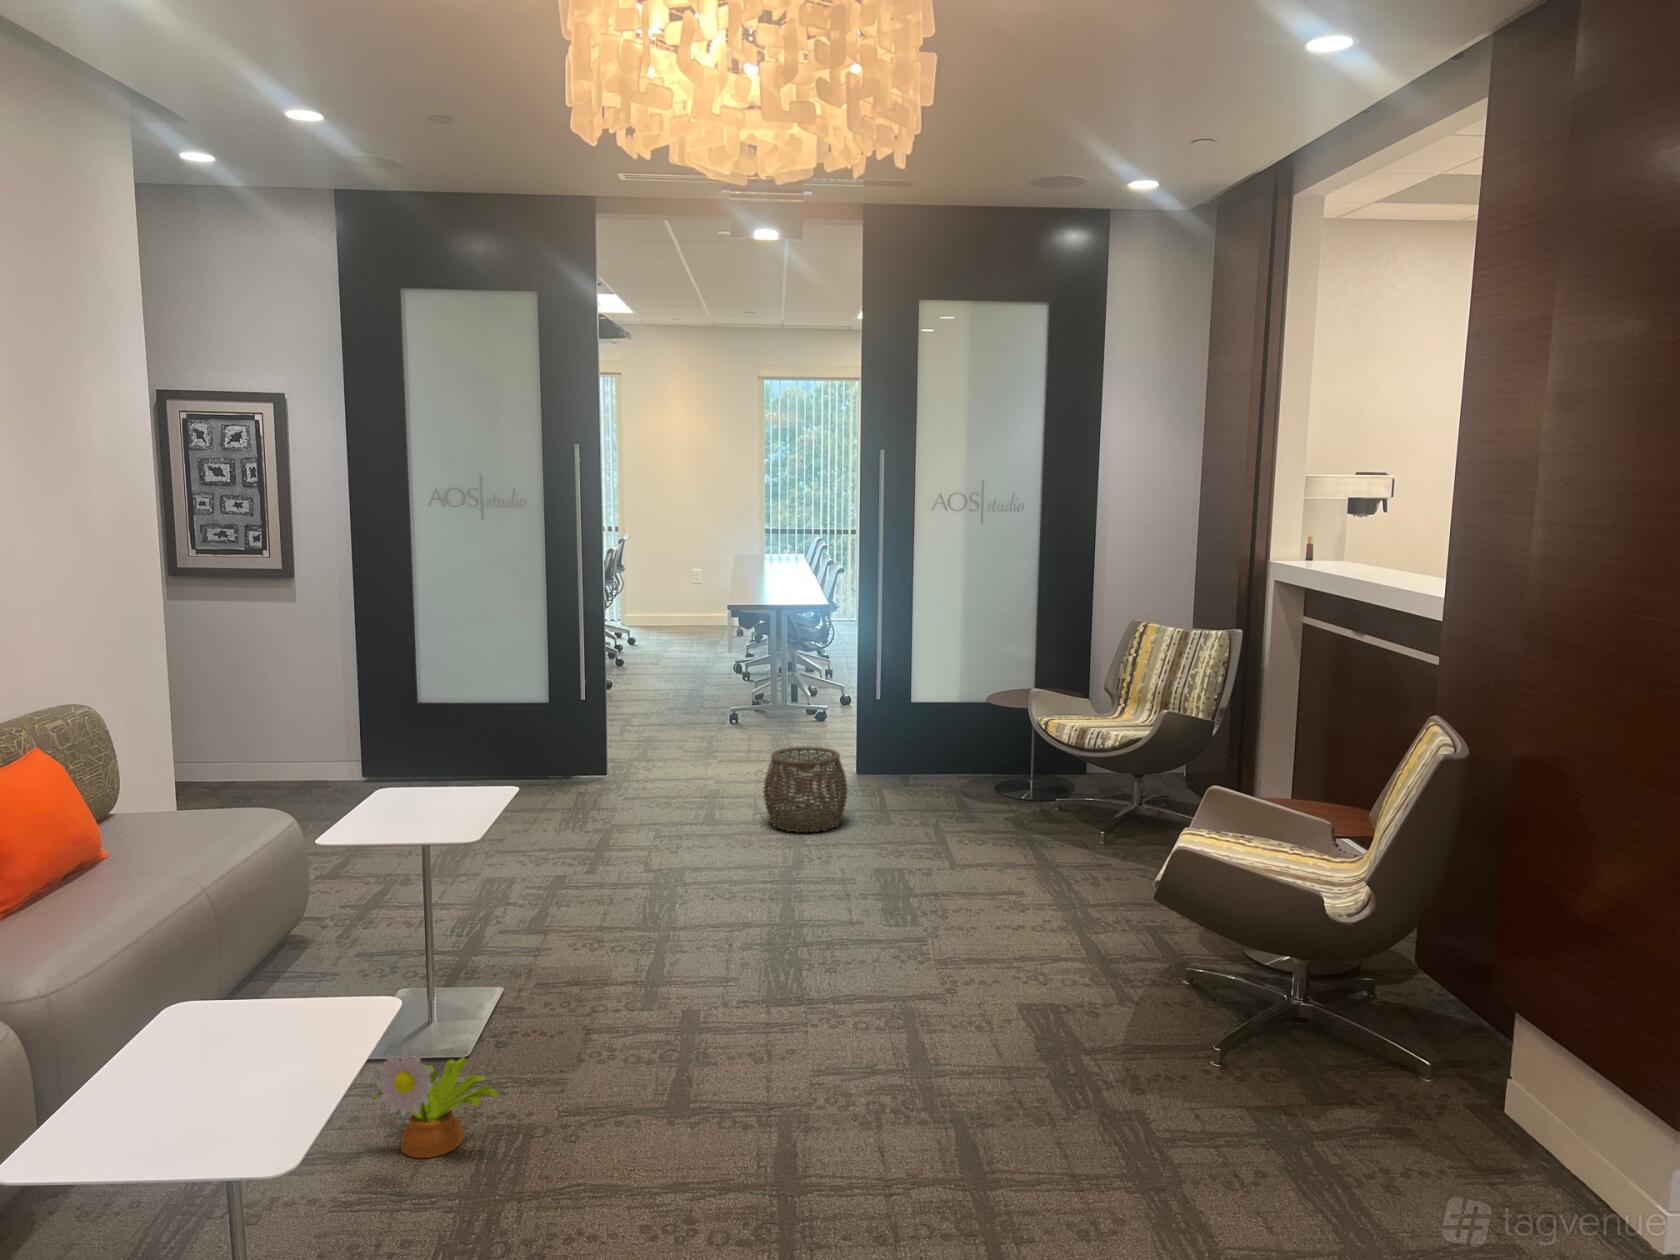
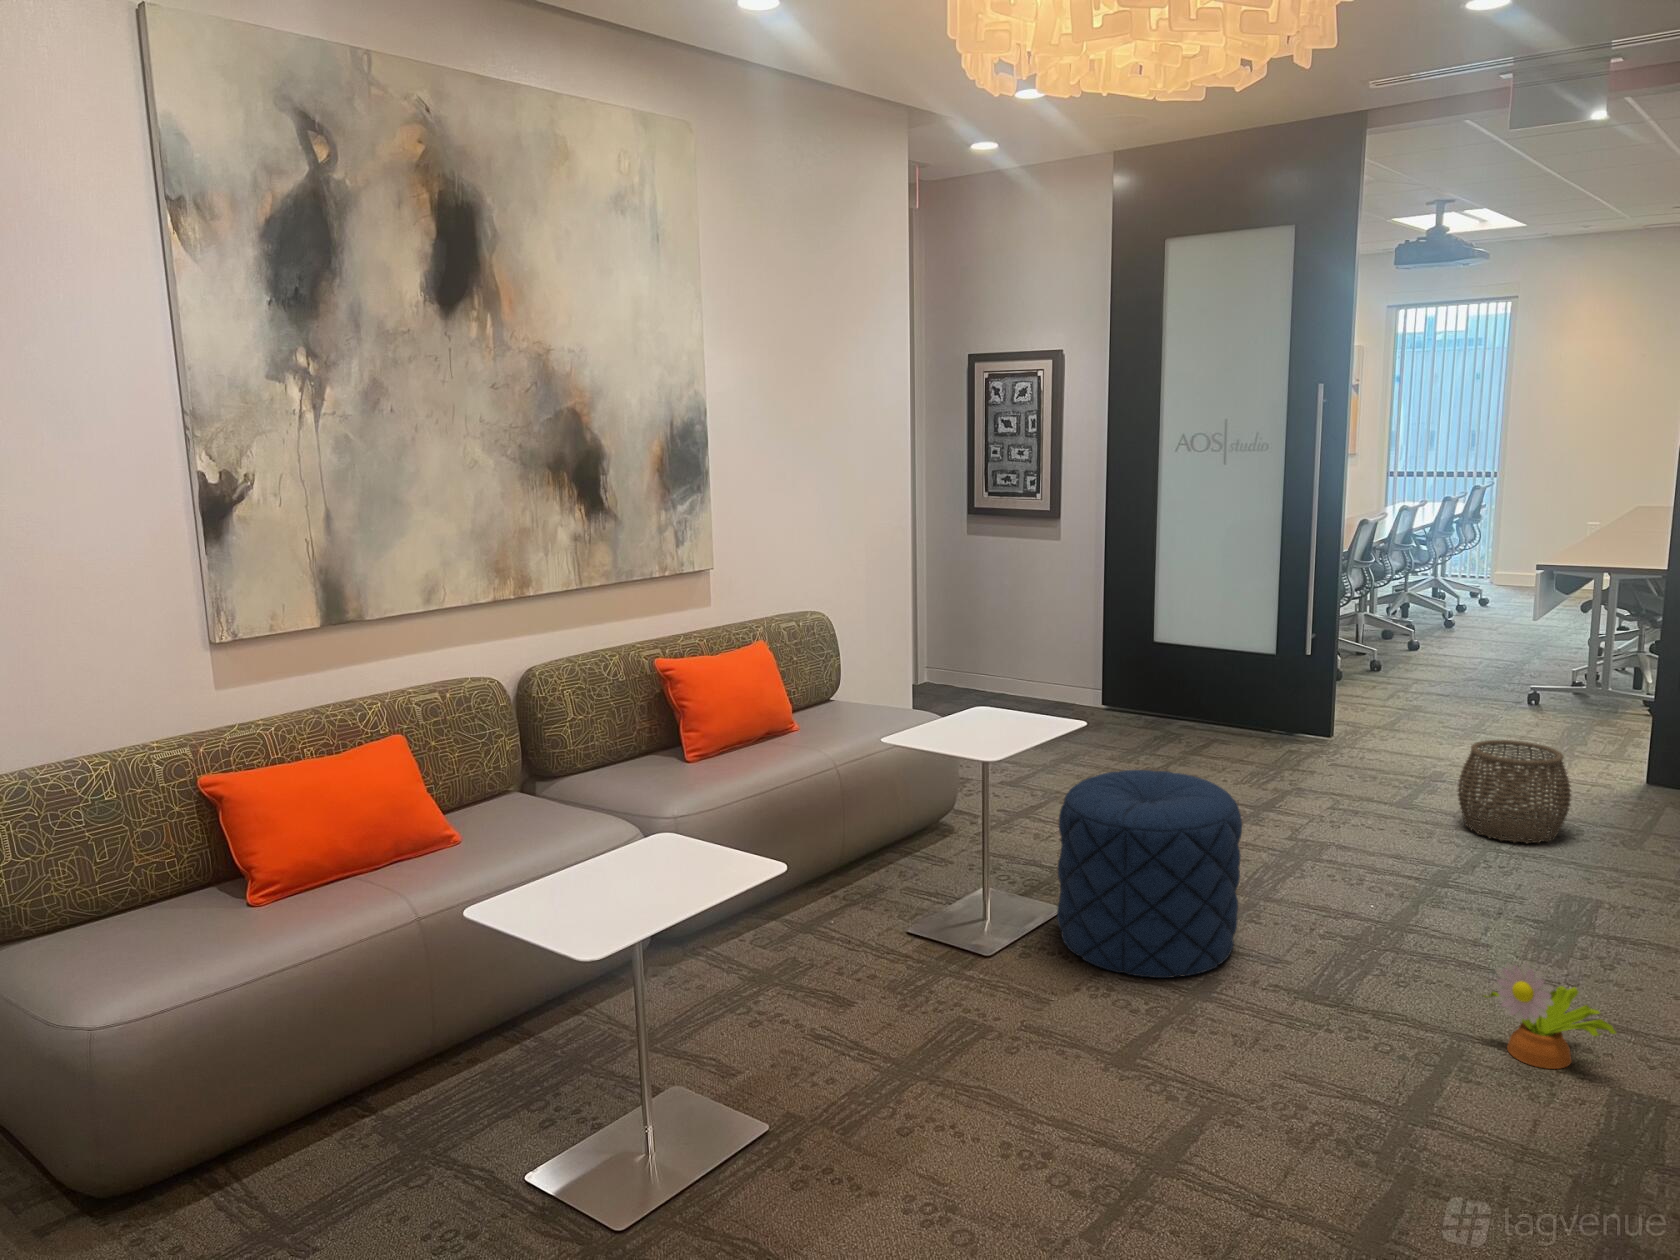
pouf: none [530,814,709,1024] -> present [1057,770,1242,978]
decorative plant: present [372,1049,498,1158] -> present [1483,962,1616,1069]

